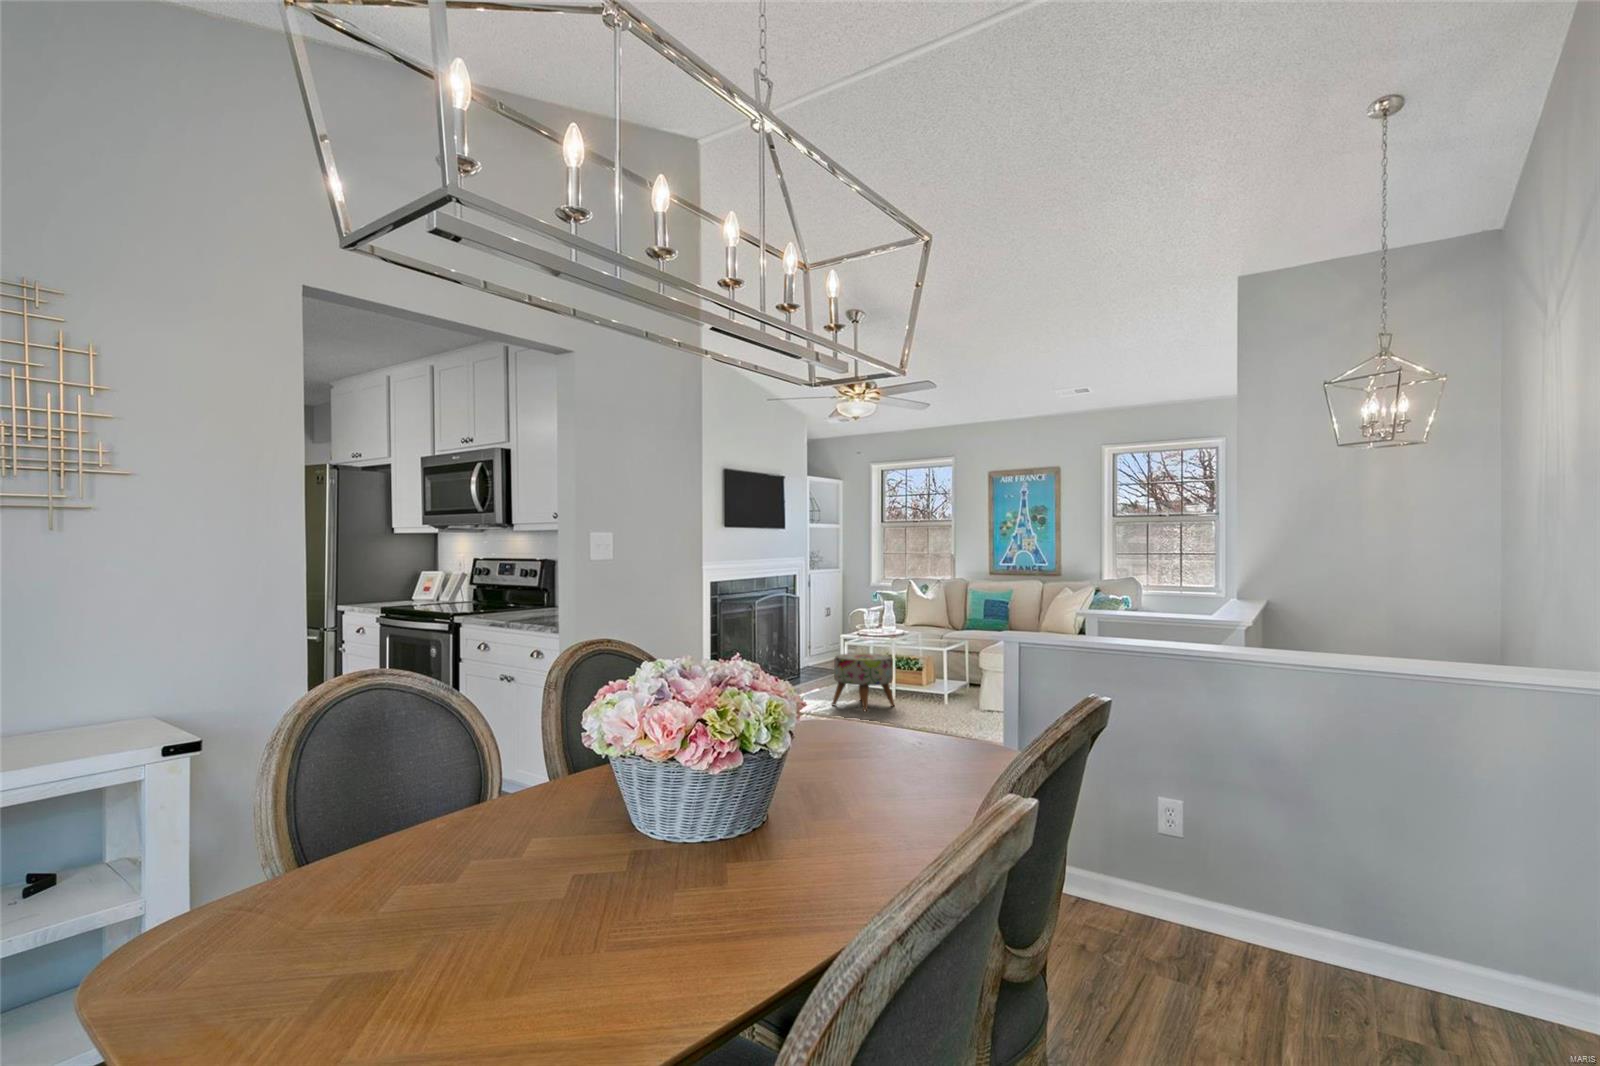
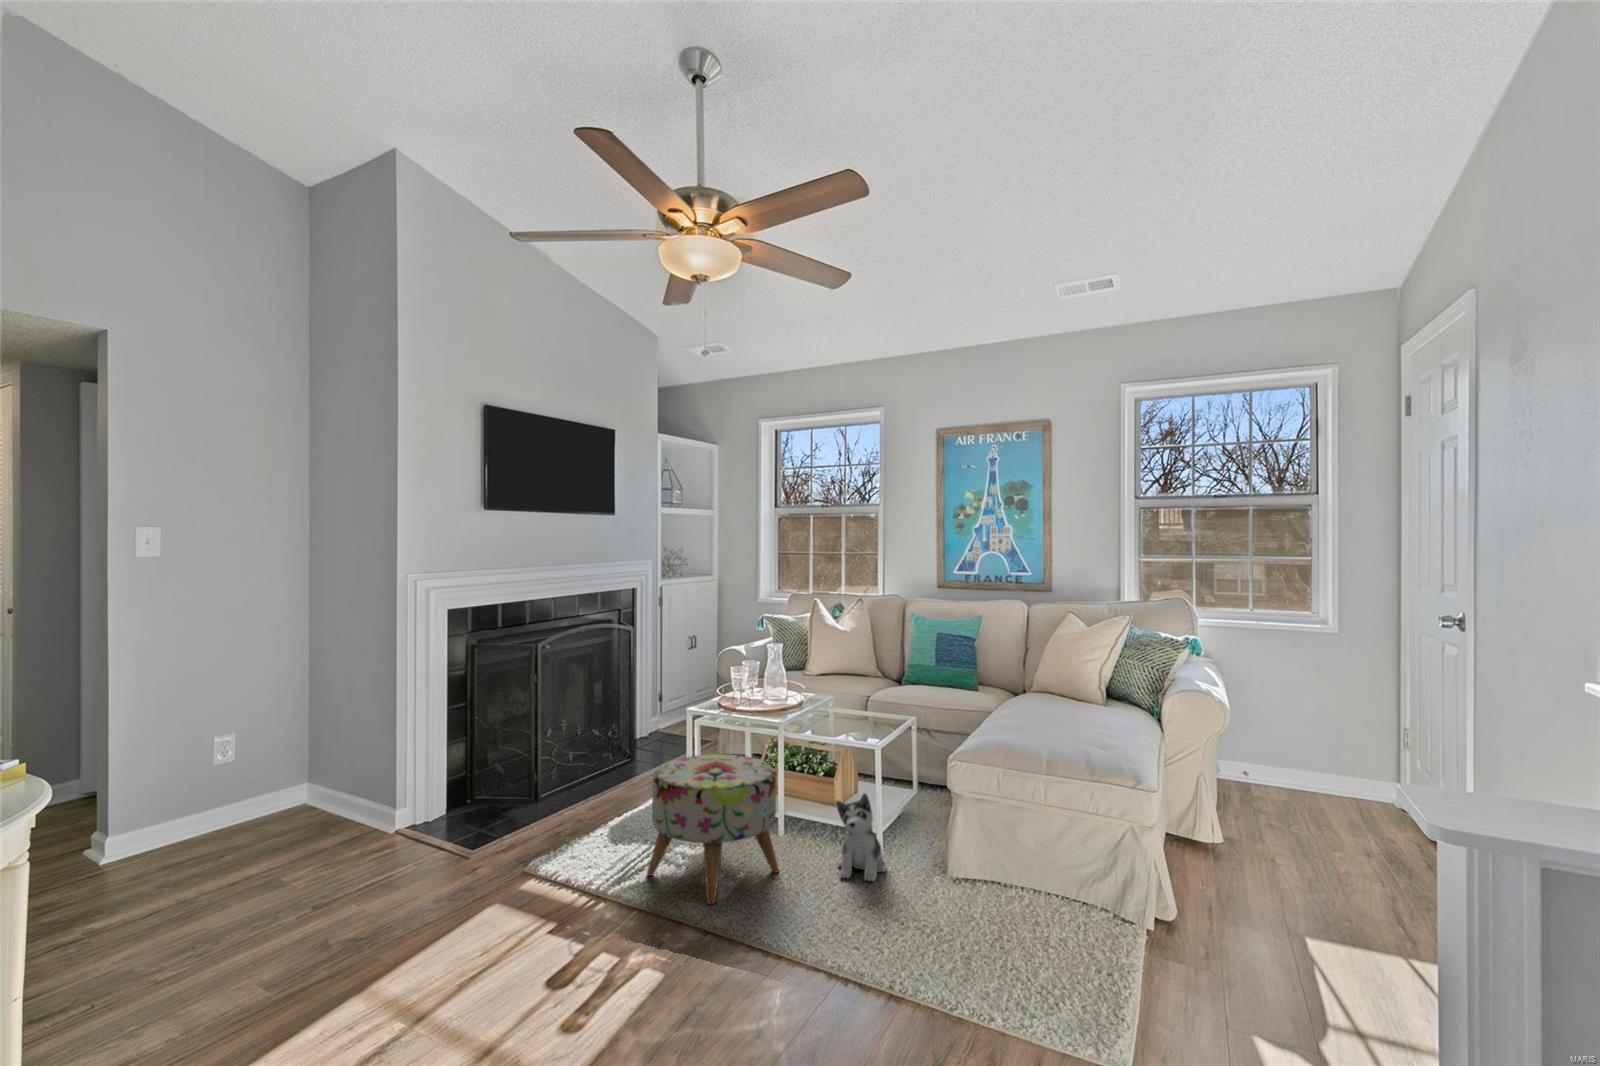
plush toy: none [922,669,947,709] -> present [836,793,886,881]

